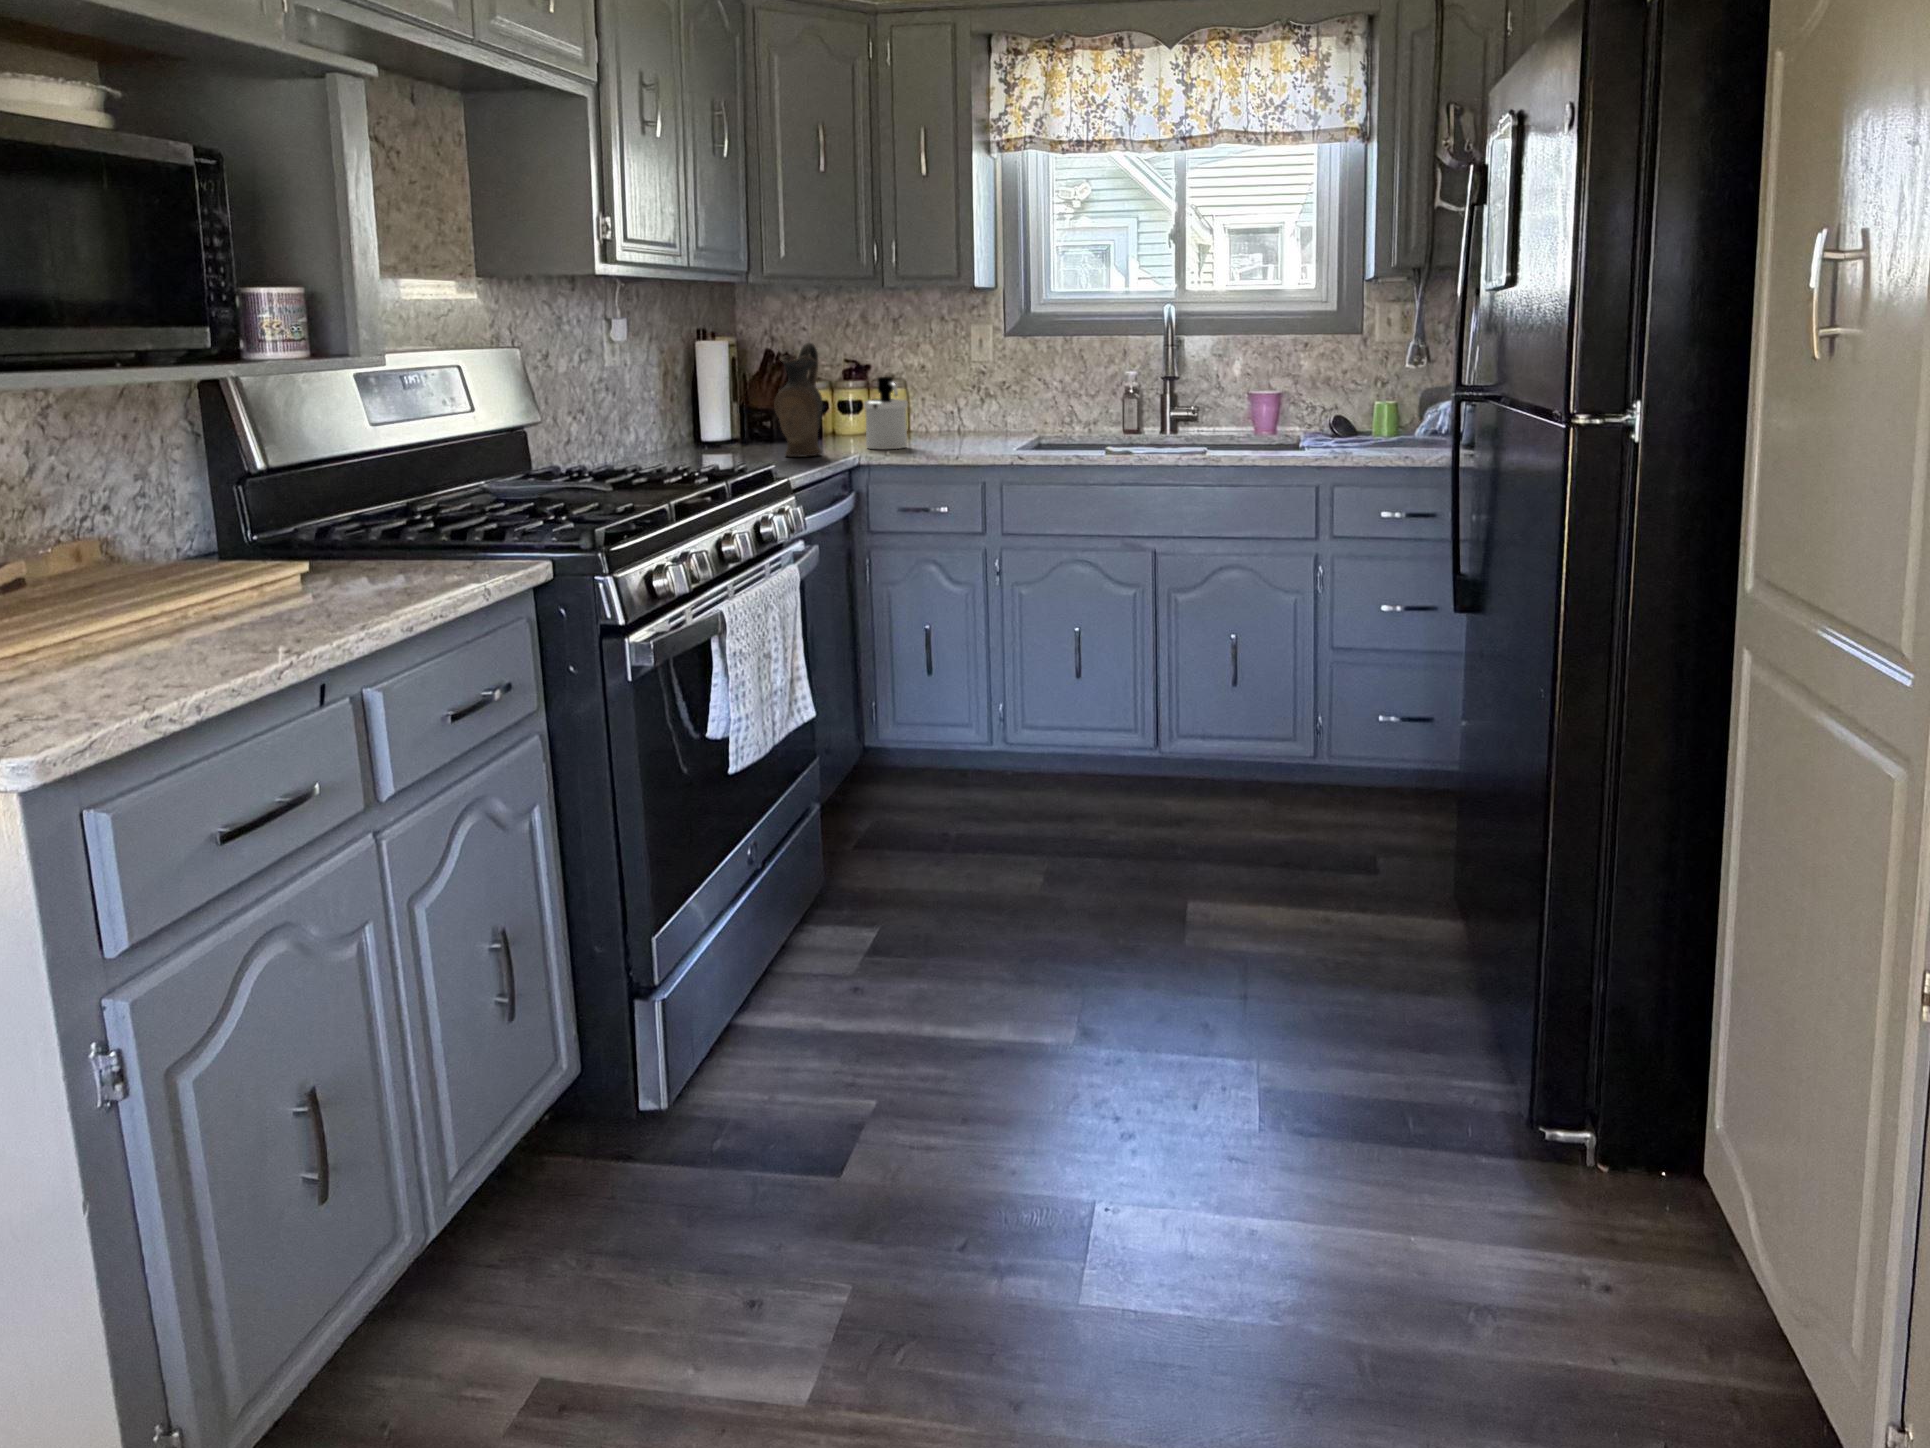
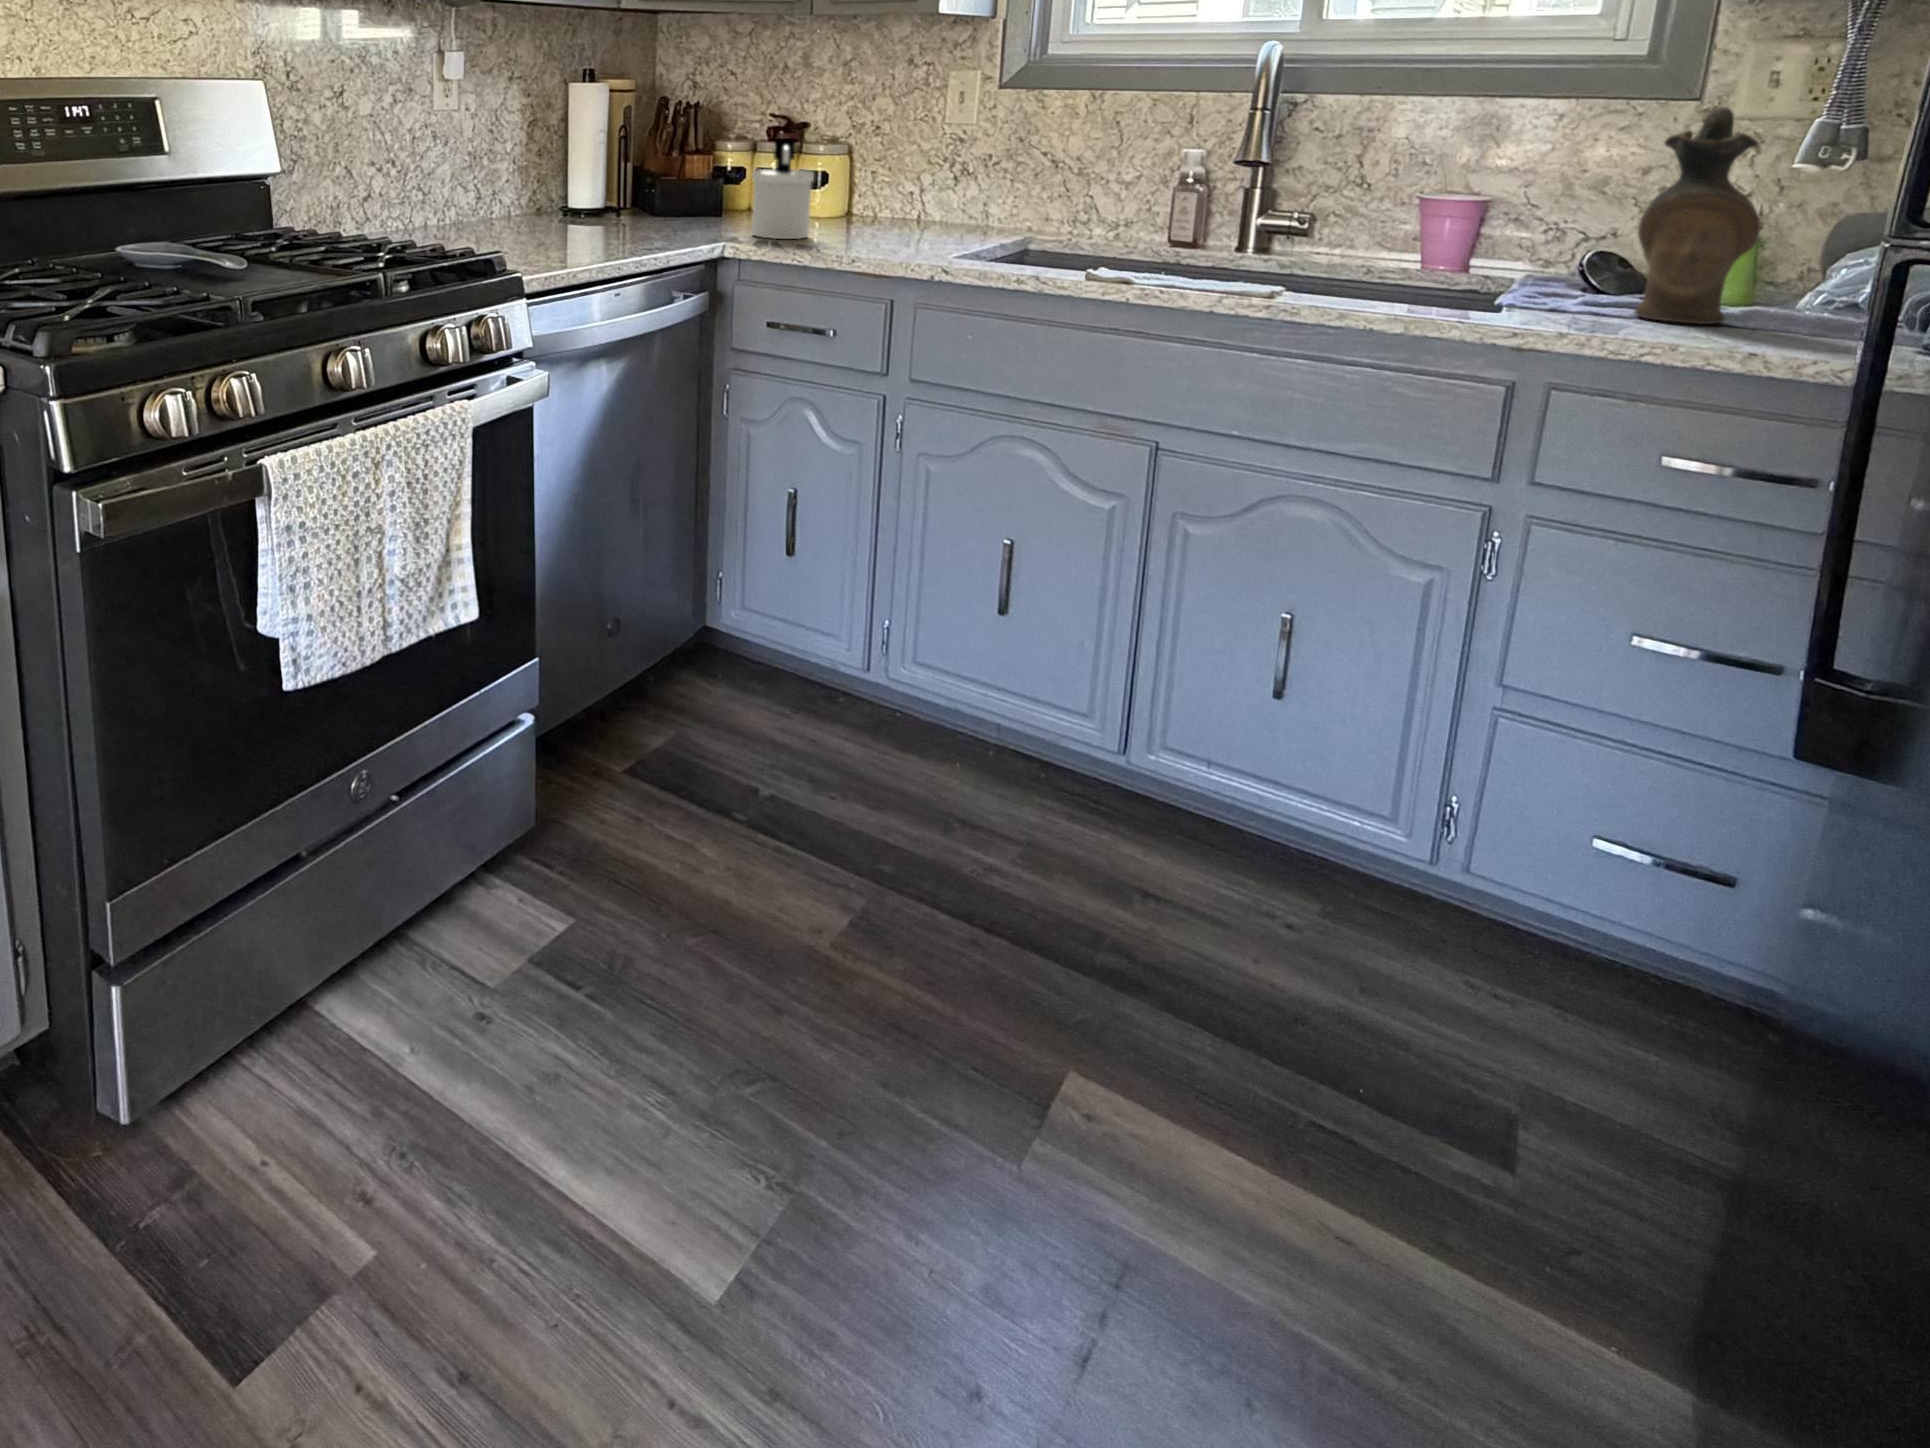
ceramic pitcher: present [774,343,823,457] -> present [1634,107,1761,324]

